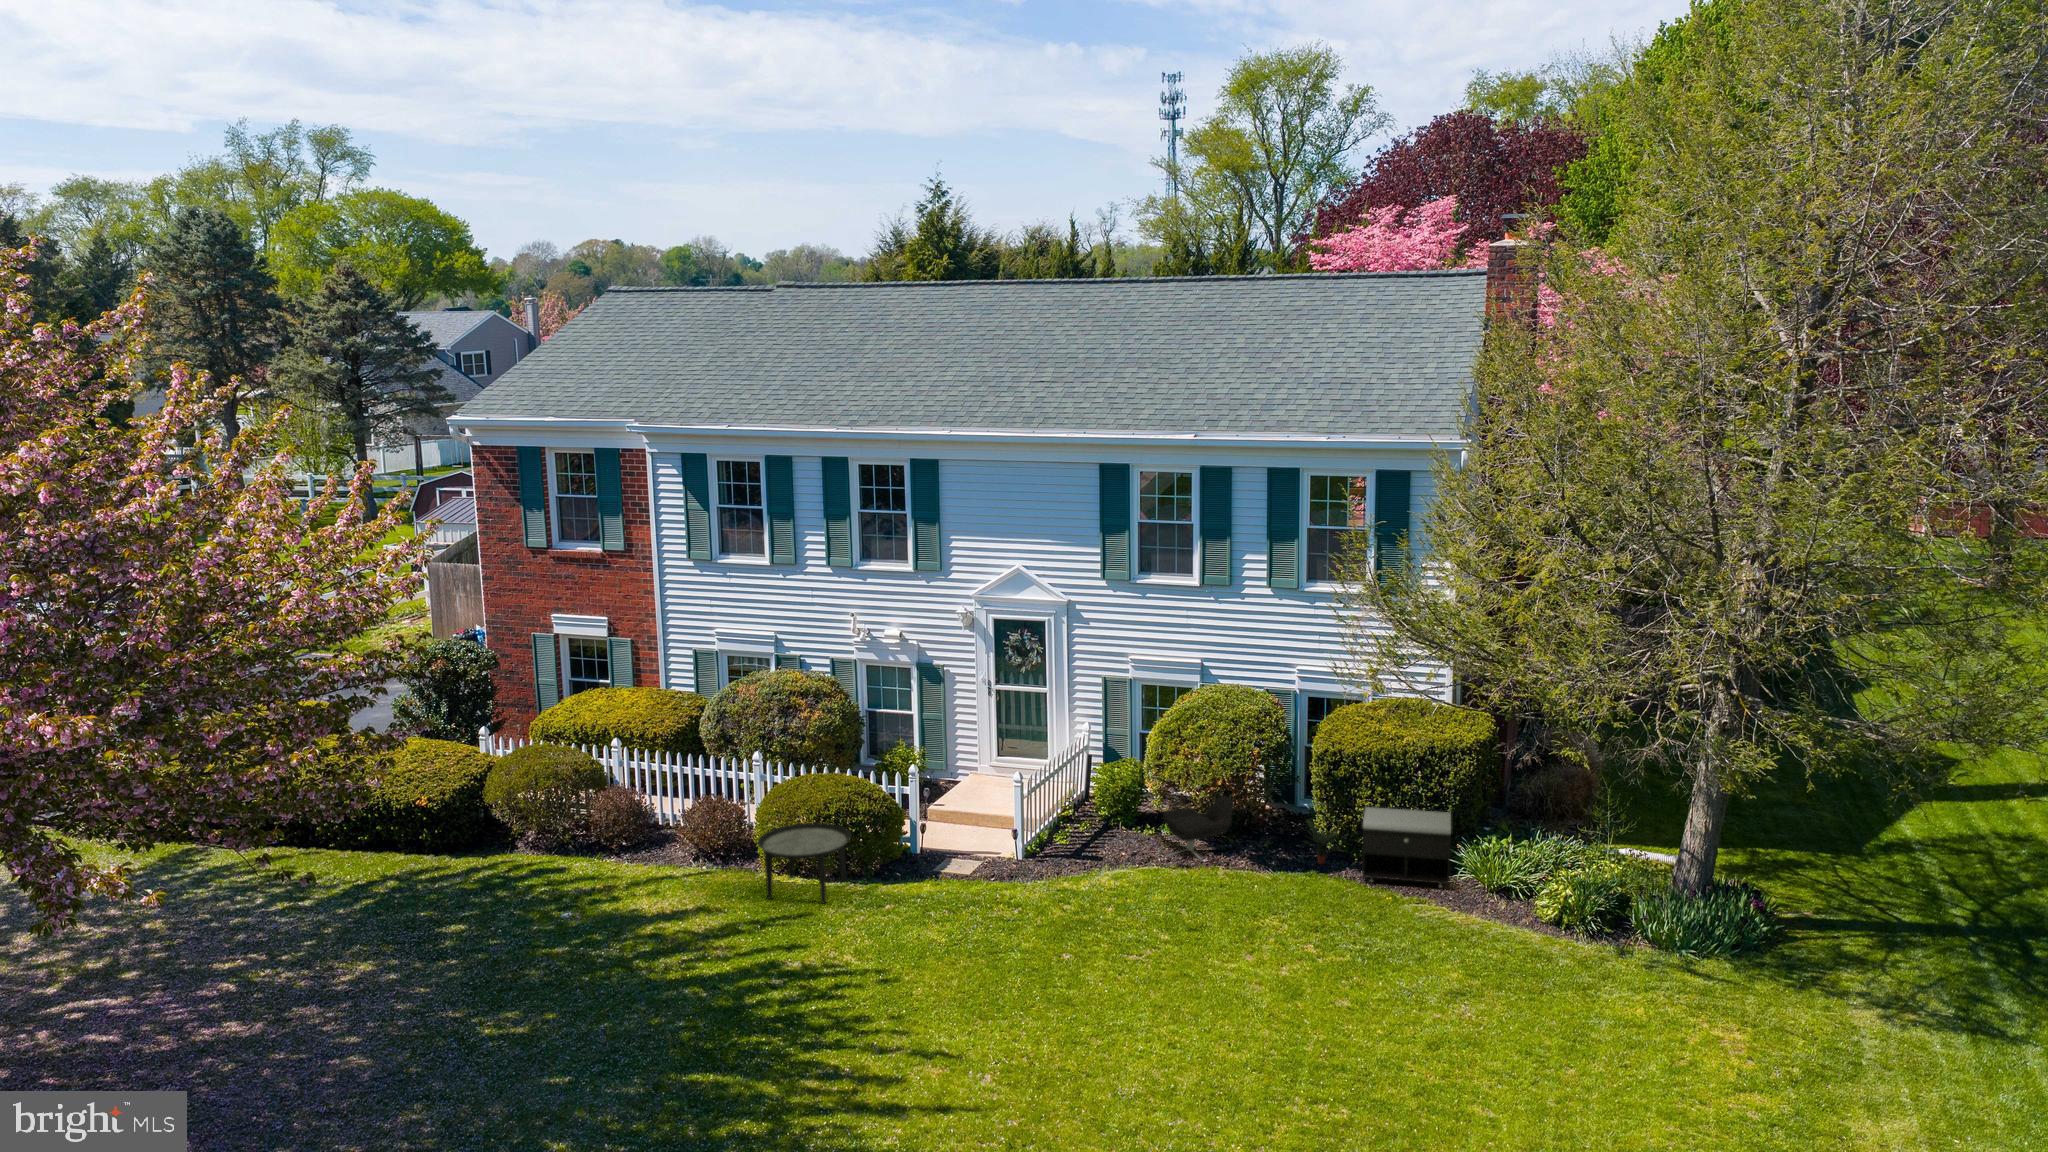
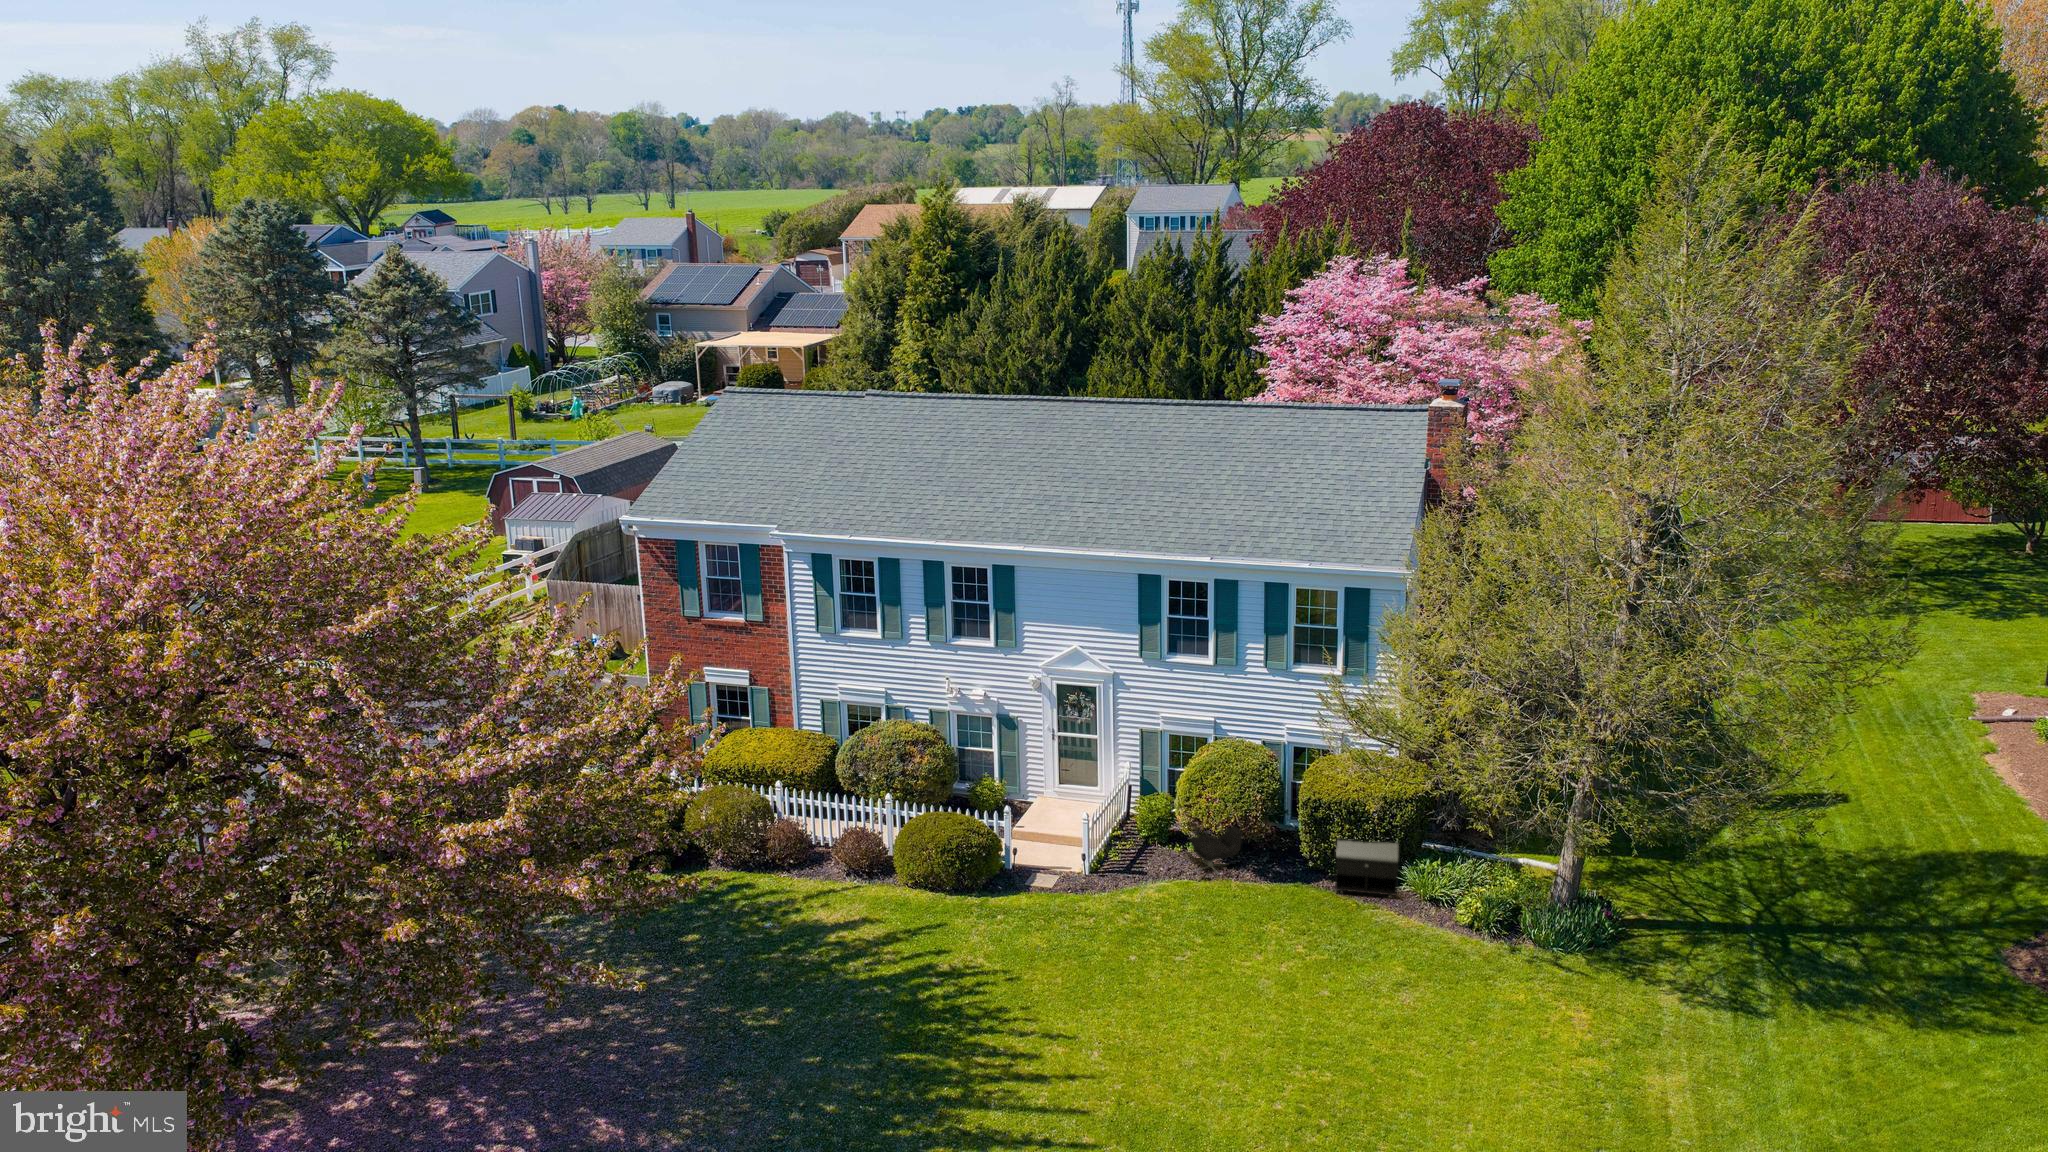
potted plant: present [1306,820,1339,864] -> none [1293,845,1319,878]
round table: present [757,823,852,903] -> none [904,854,971,916]

